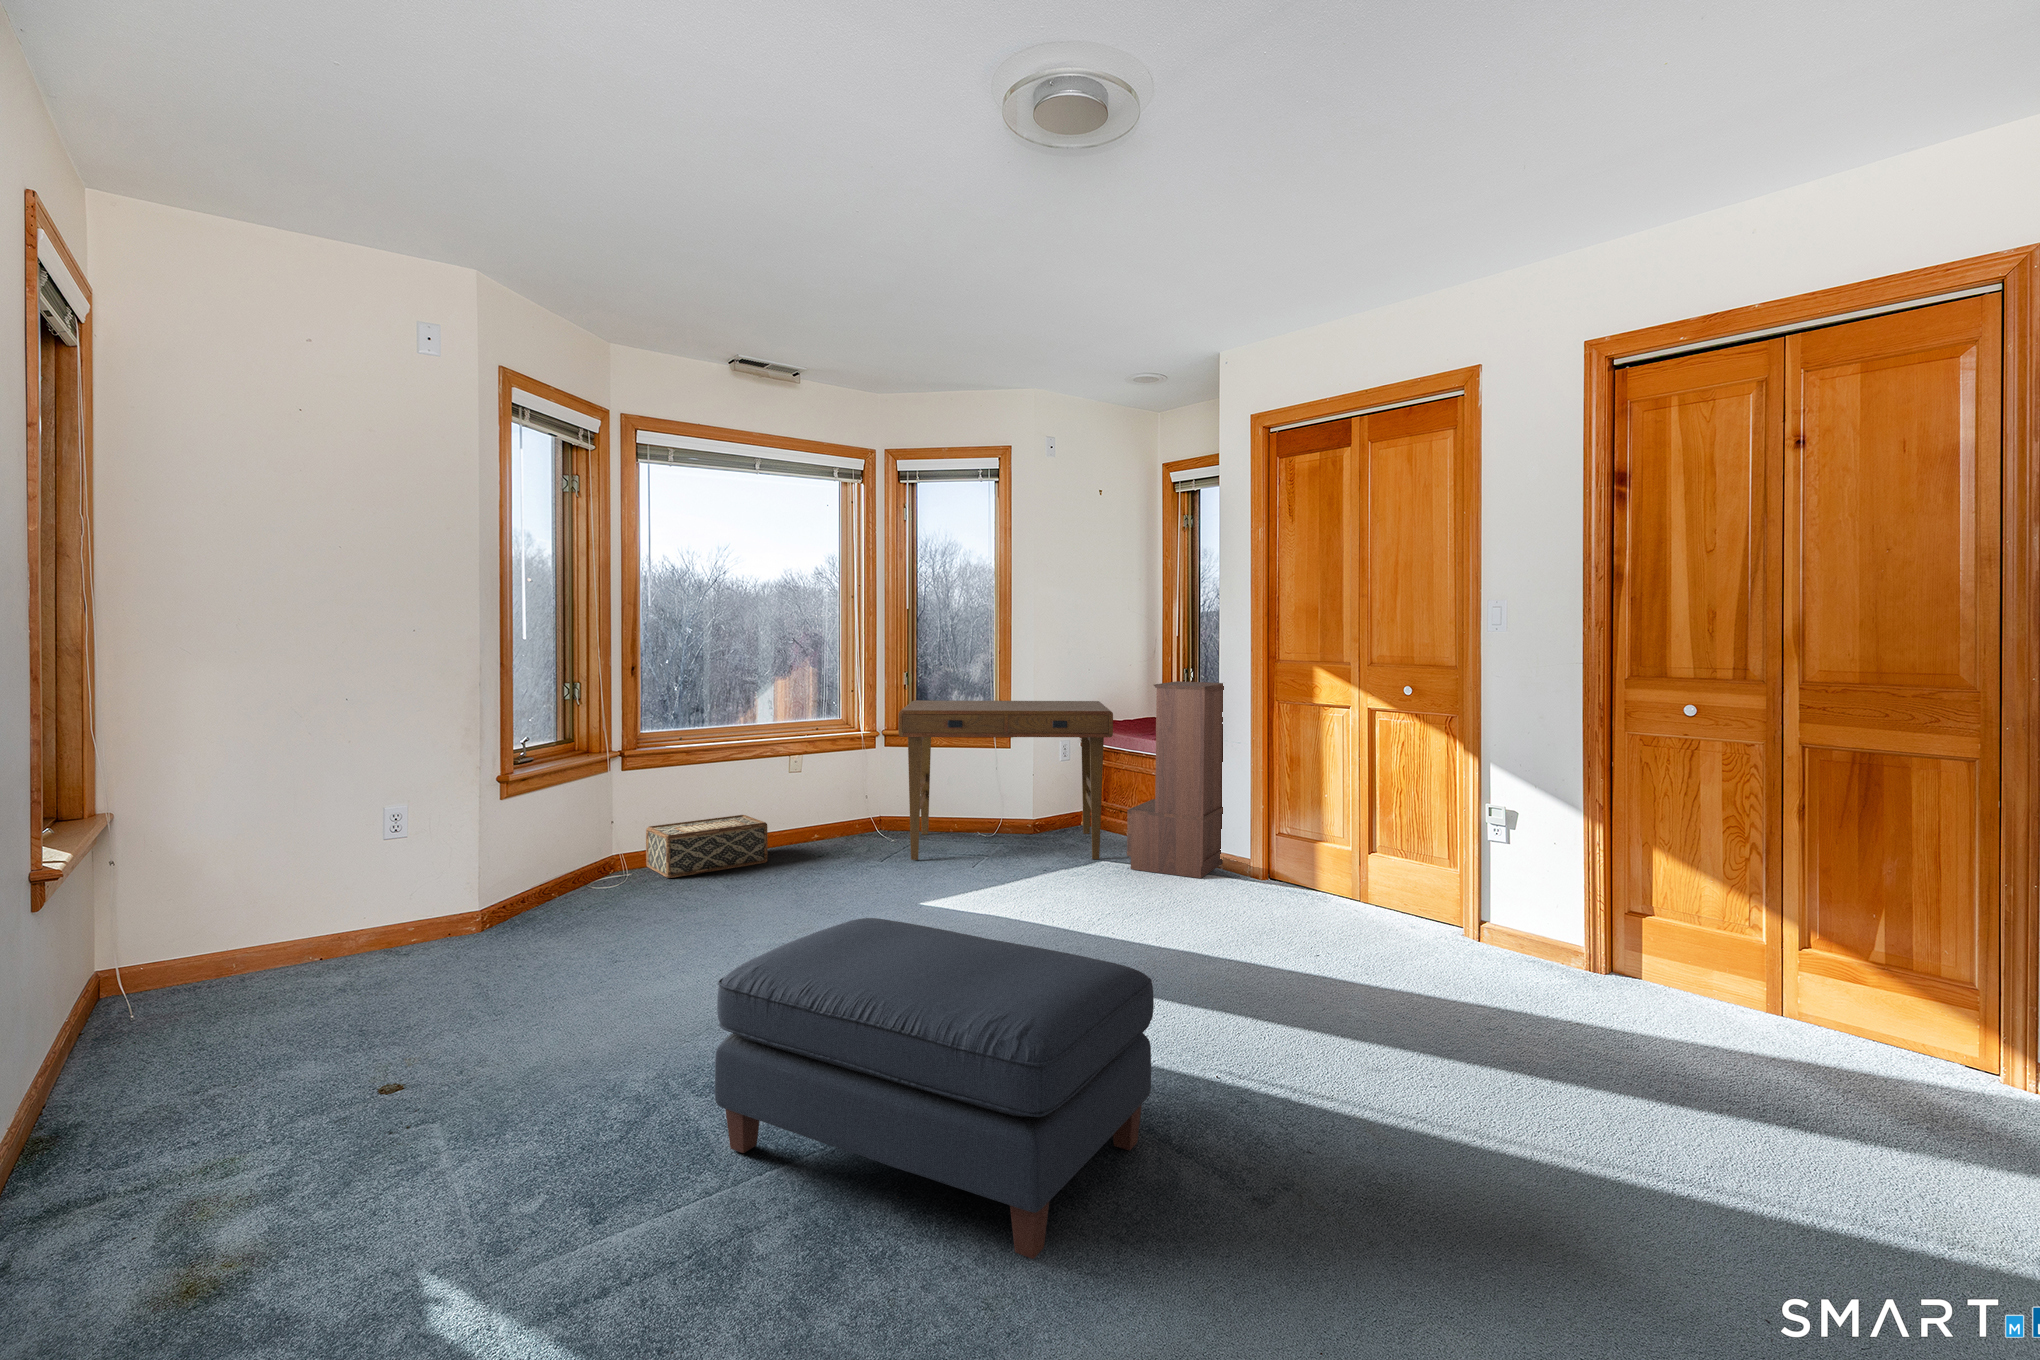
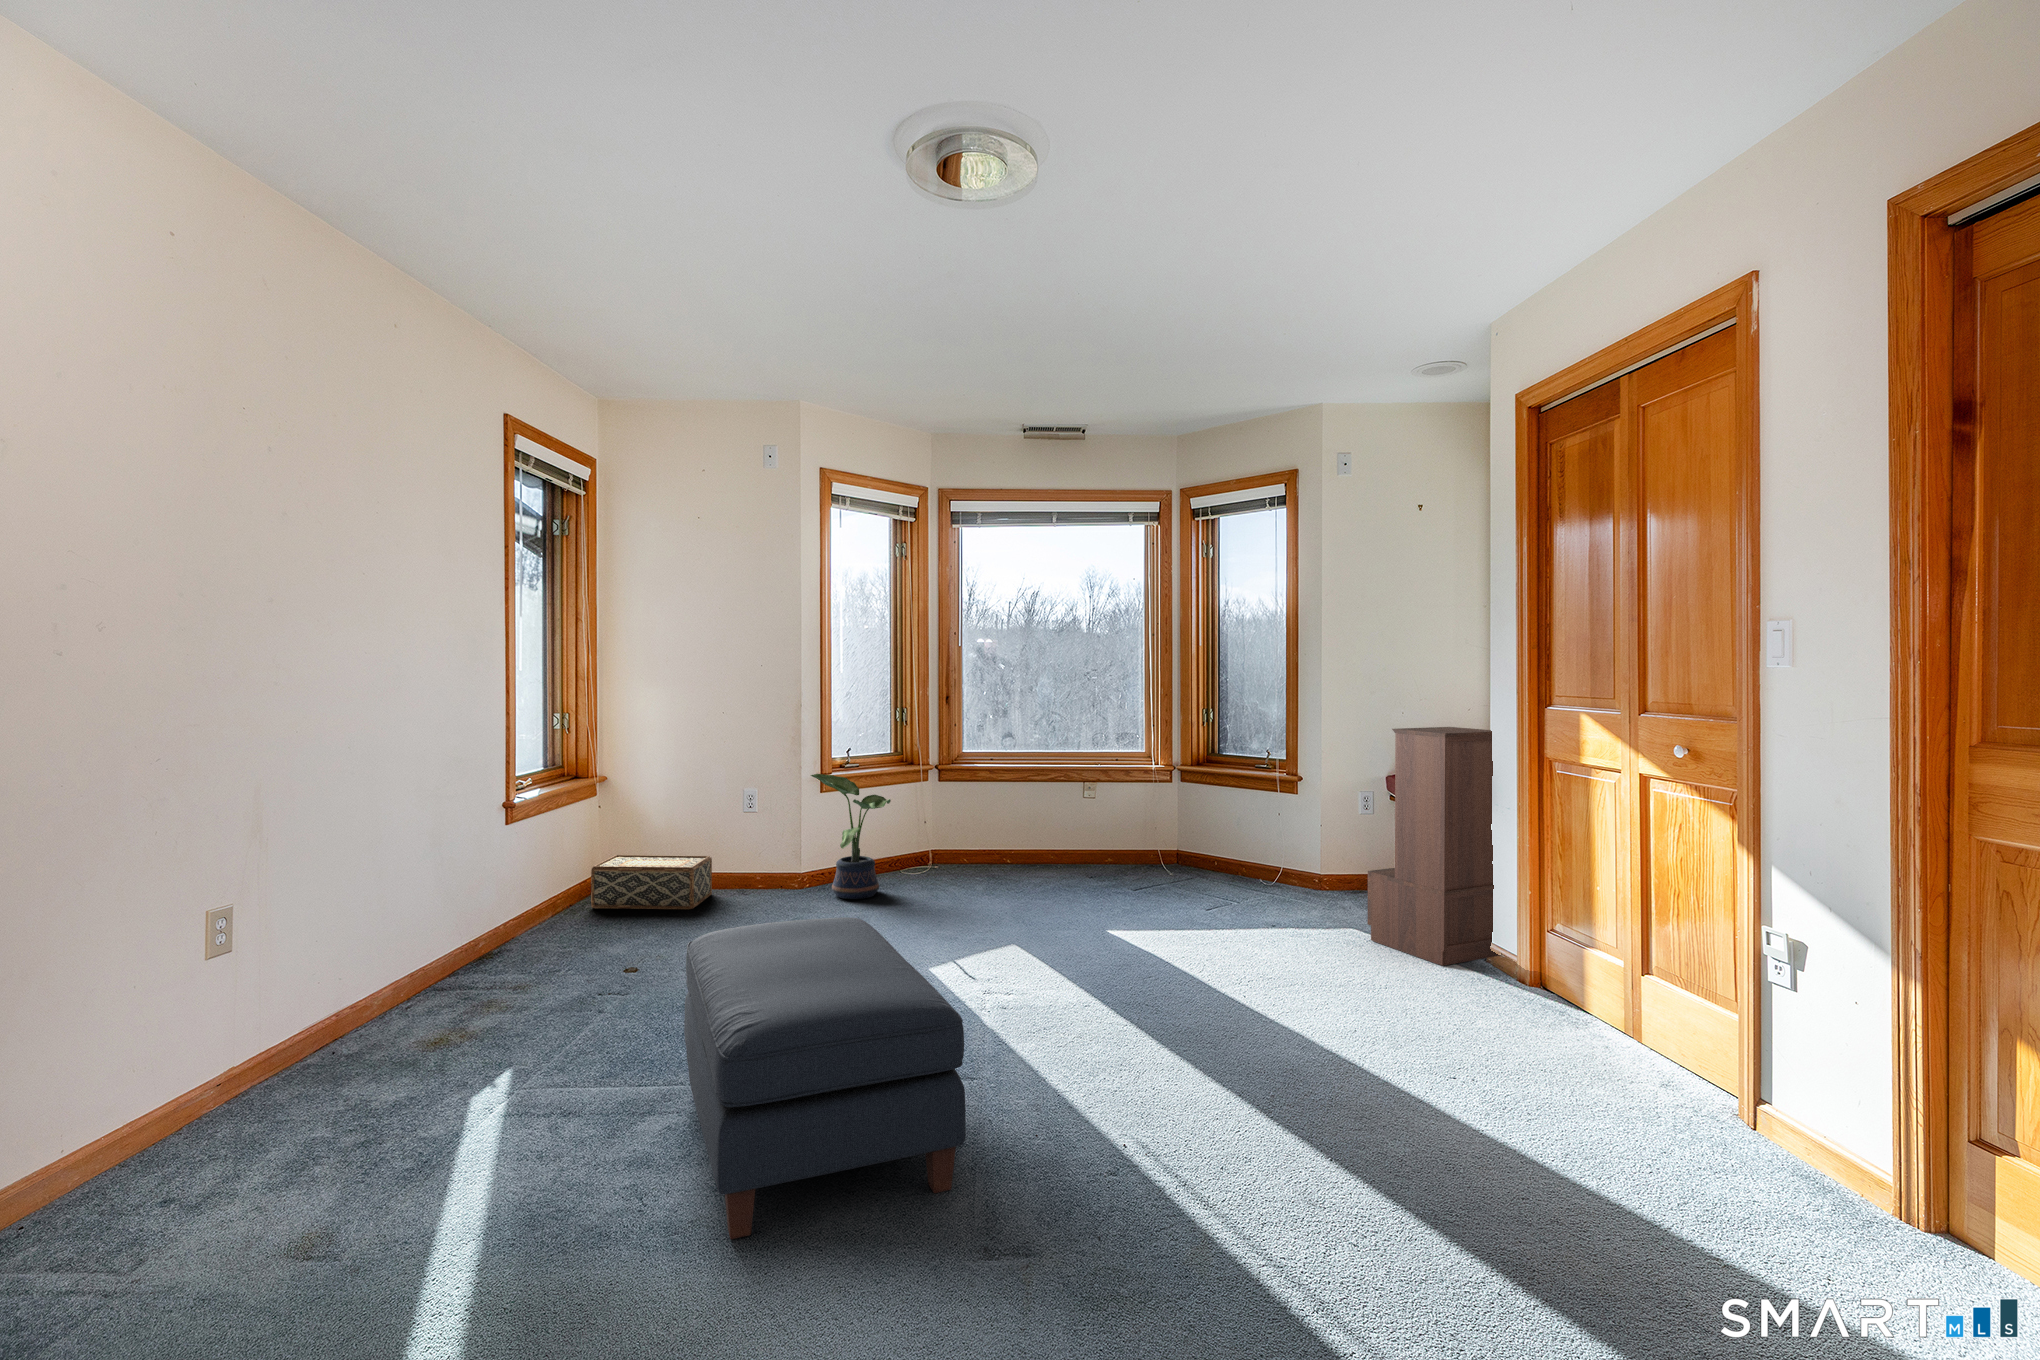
desk: present [898,700,1113,860] -> none [1145,736,1399,924]
potted plant: none [503,773,623,926] -> present [811,774,891,899]
woven basket: present [646,815,768,878] -> present [591,855,712,909]

